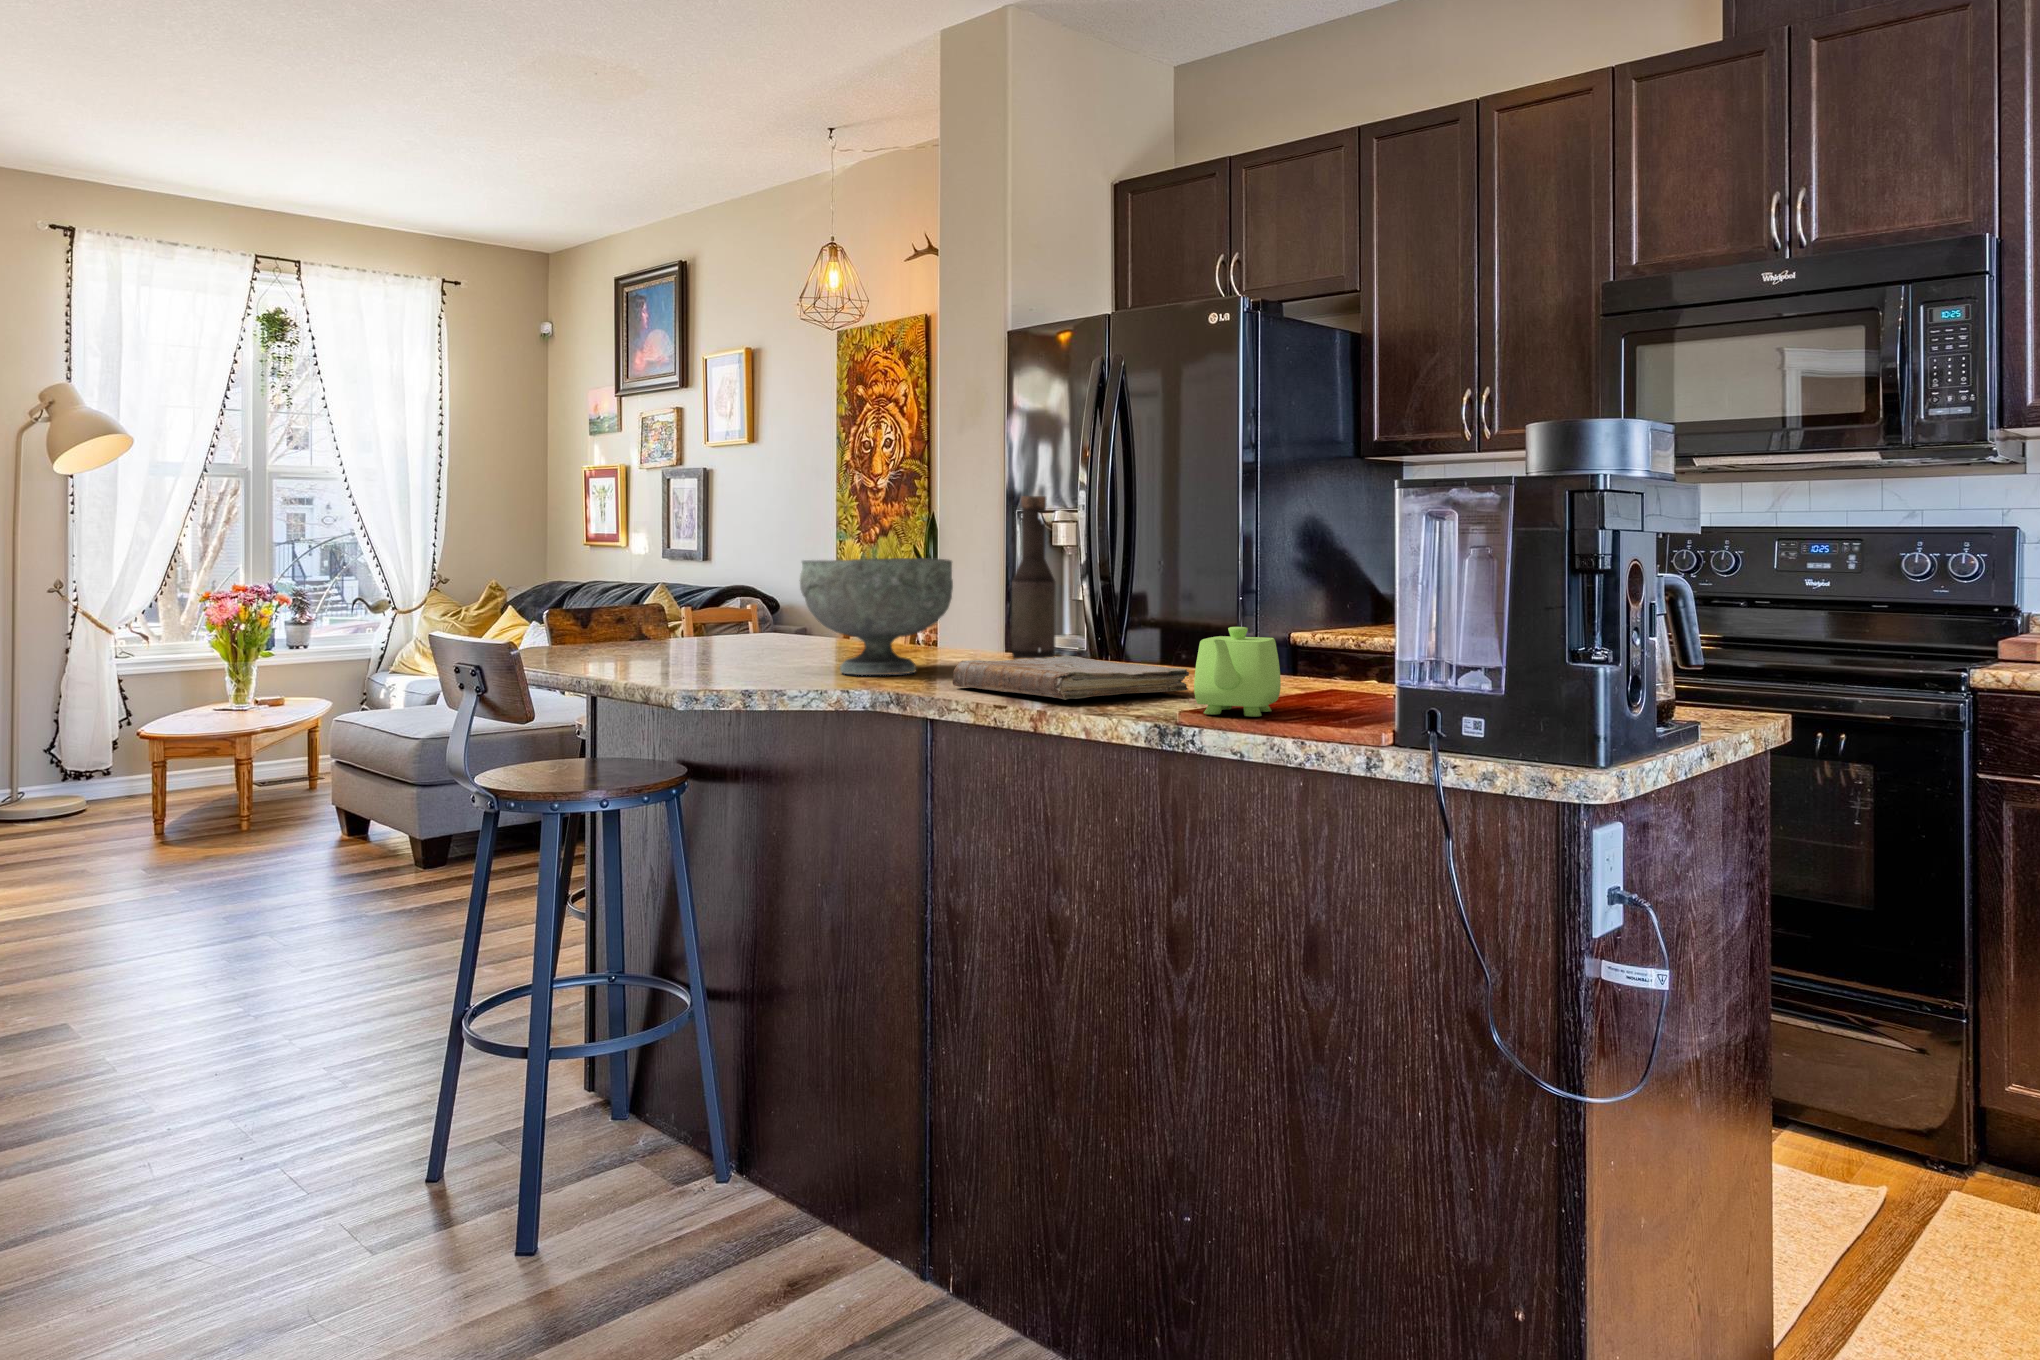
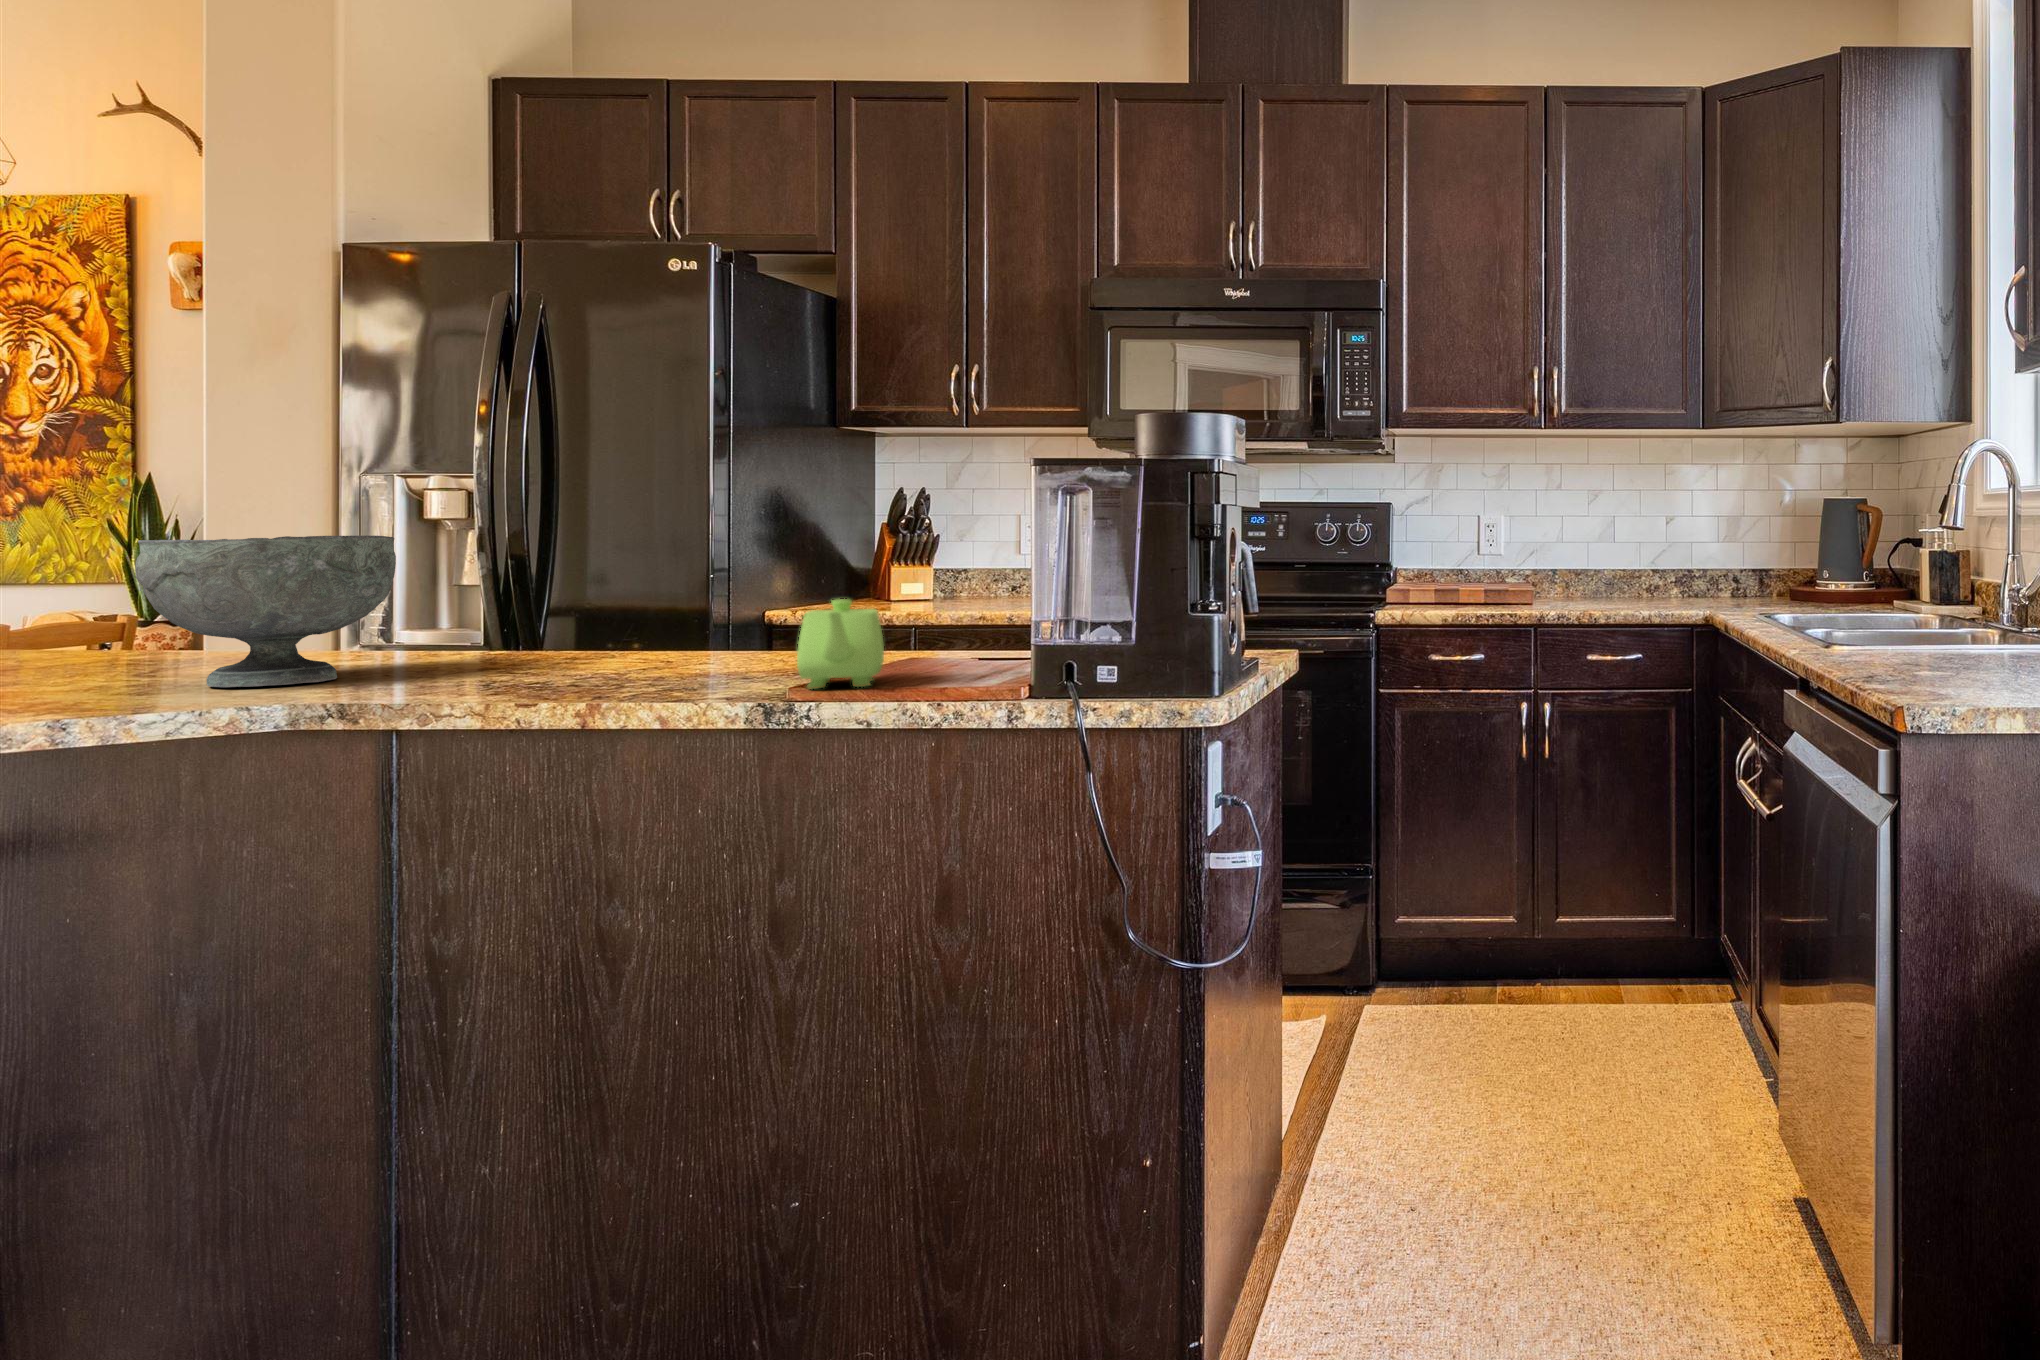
bottle: present [1012,496,1056,659] -> none [486,461,550,669]
book: present [953,656,1189,700] -> none [433,644,758,688]

